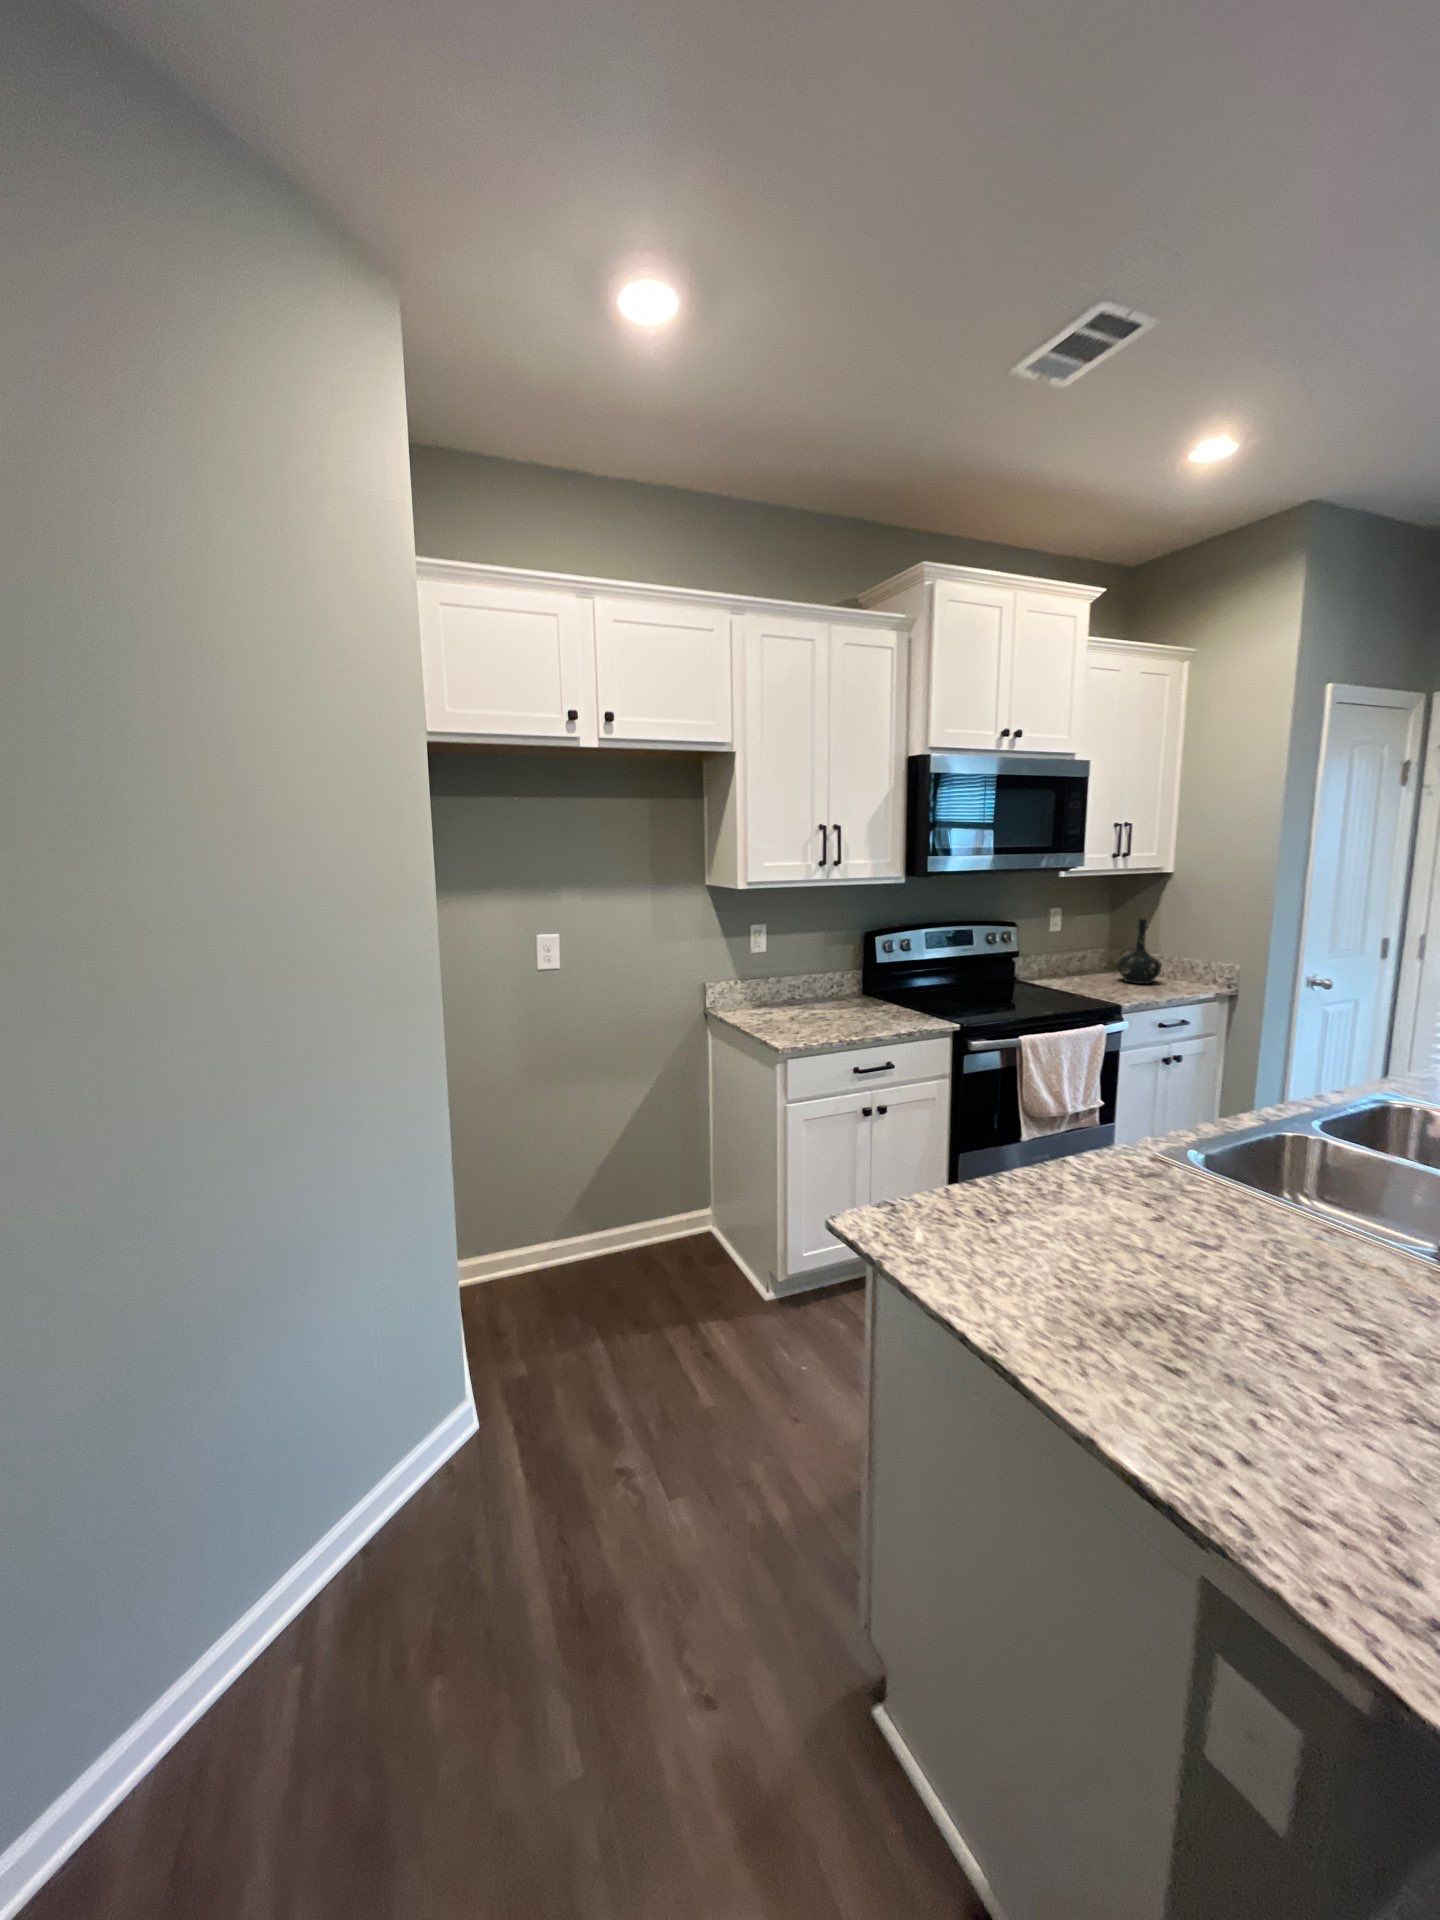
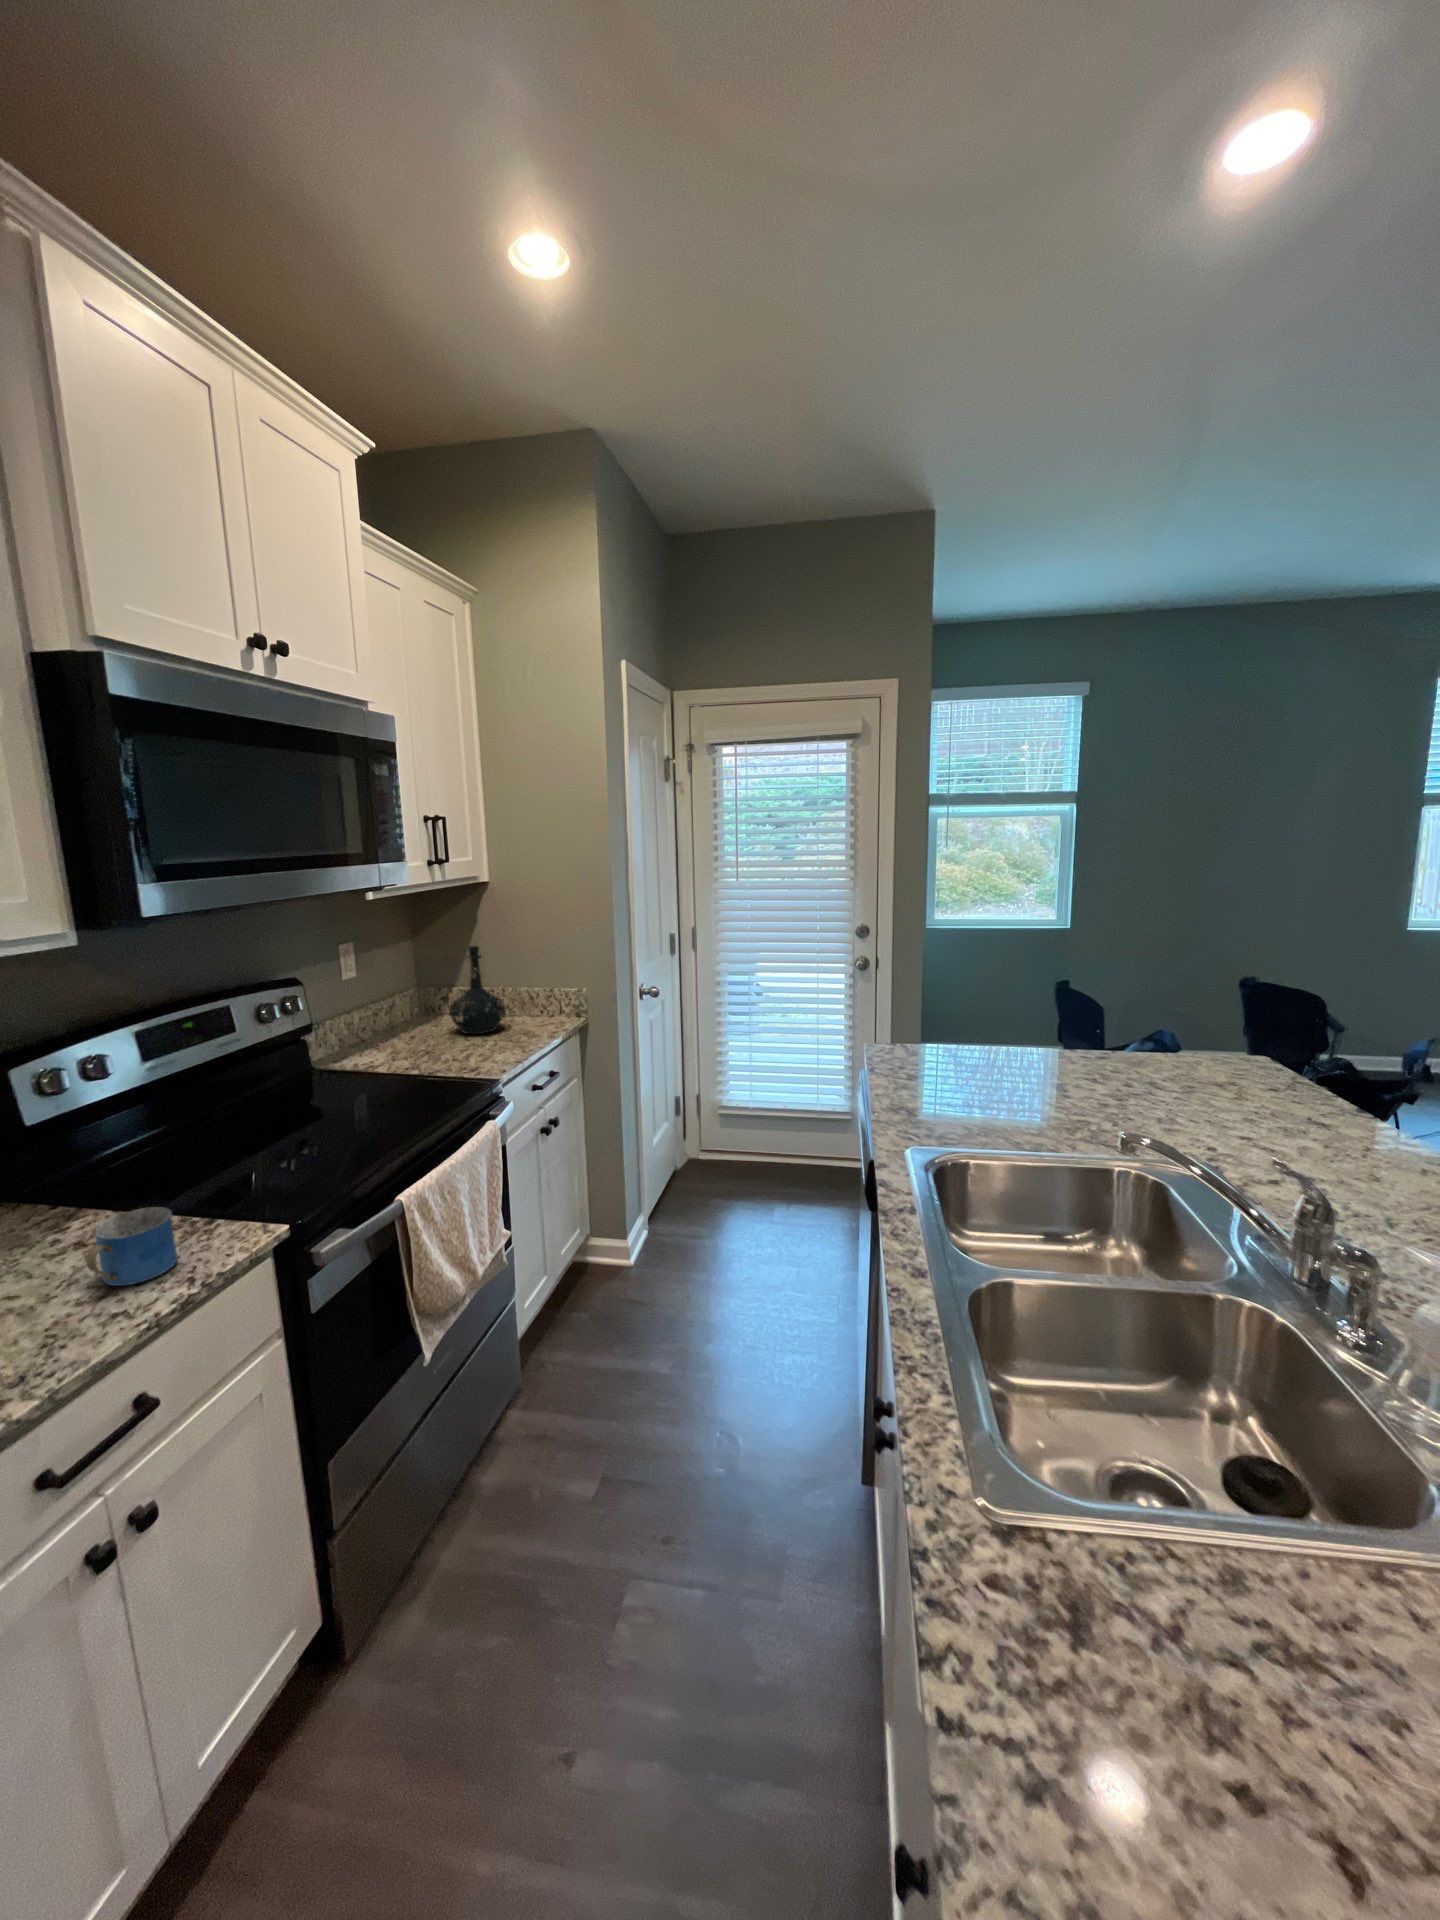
mug: none [884,996,915,1022] -> present [86,1207,177,1286]

